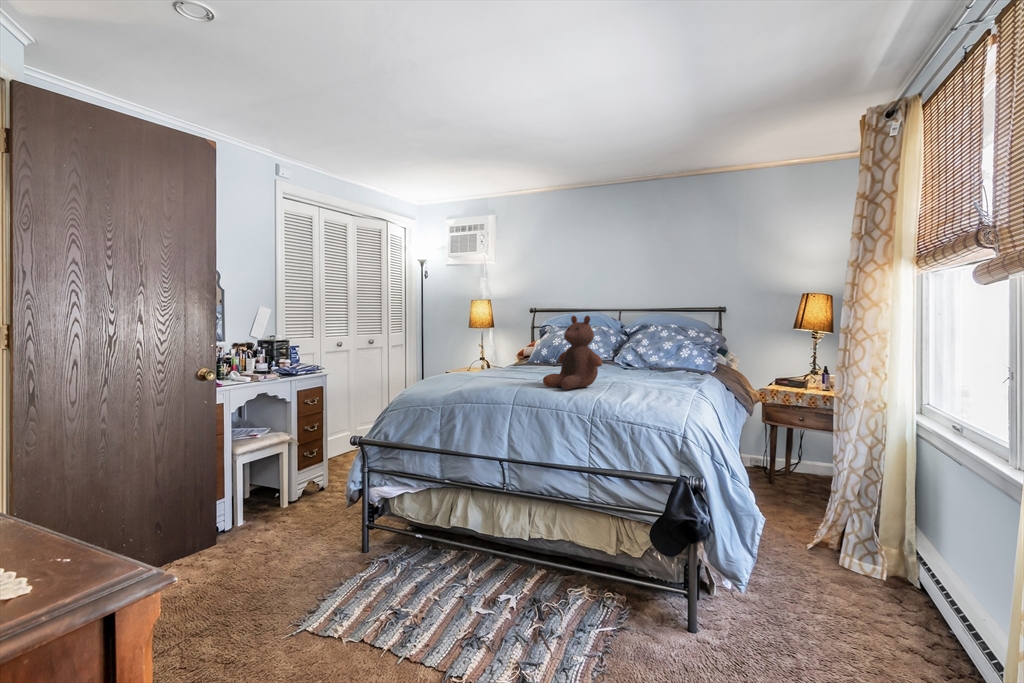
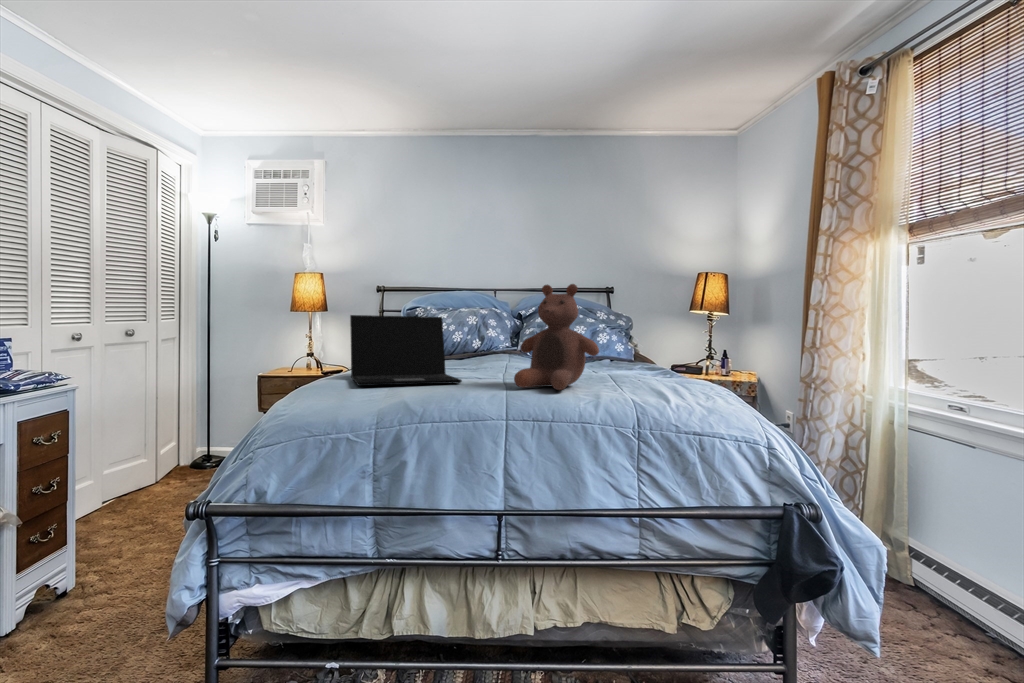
laptop: none [452,335,523,382] -> present [350,315,462,386]

